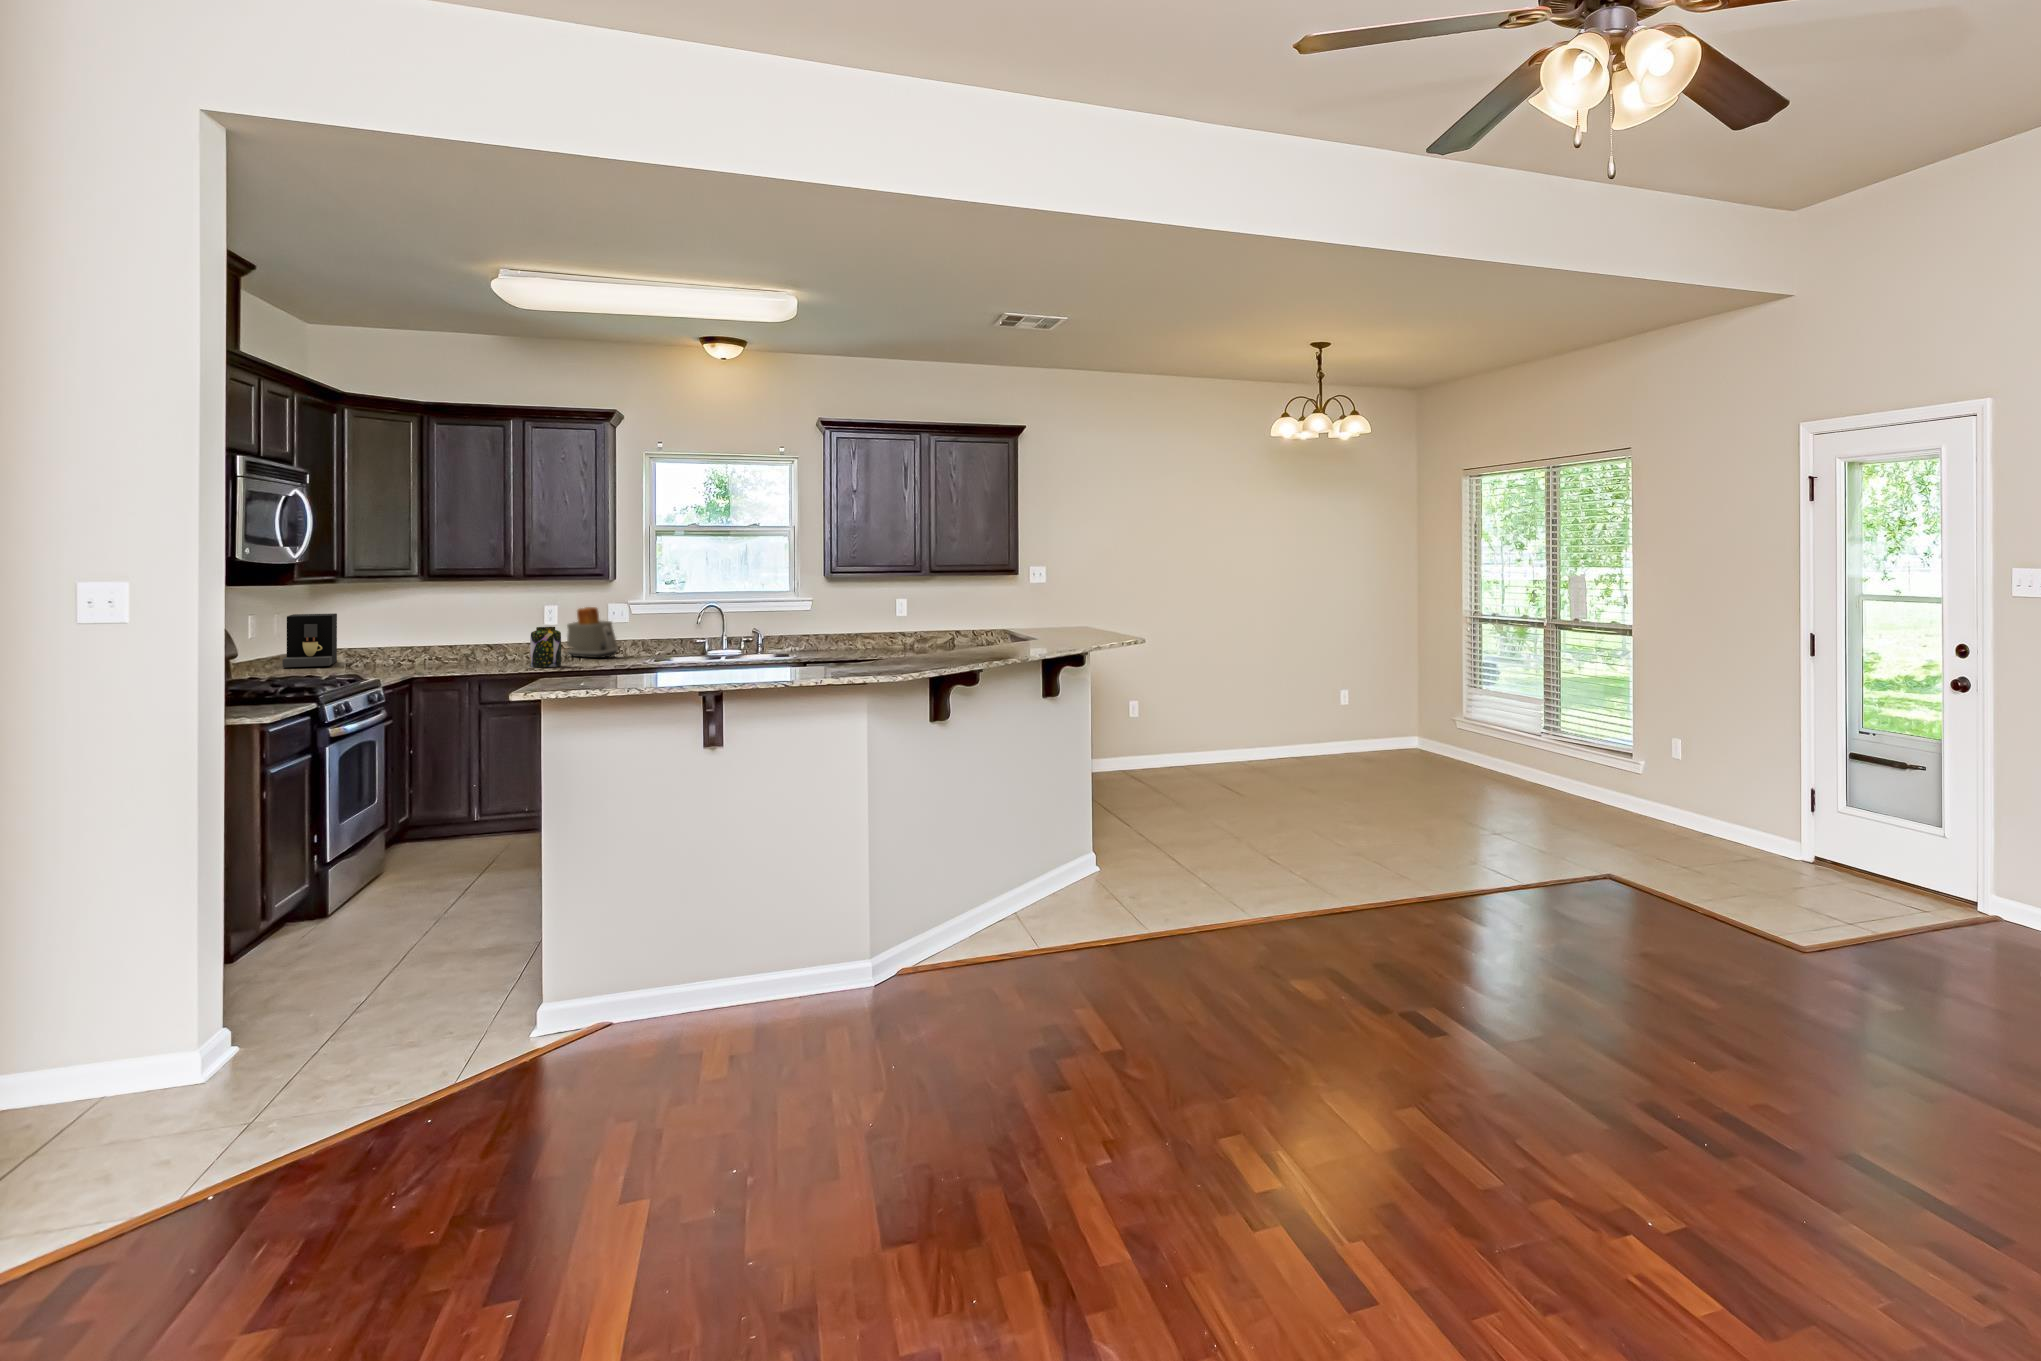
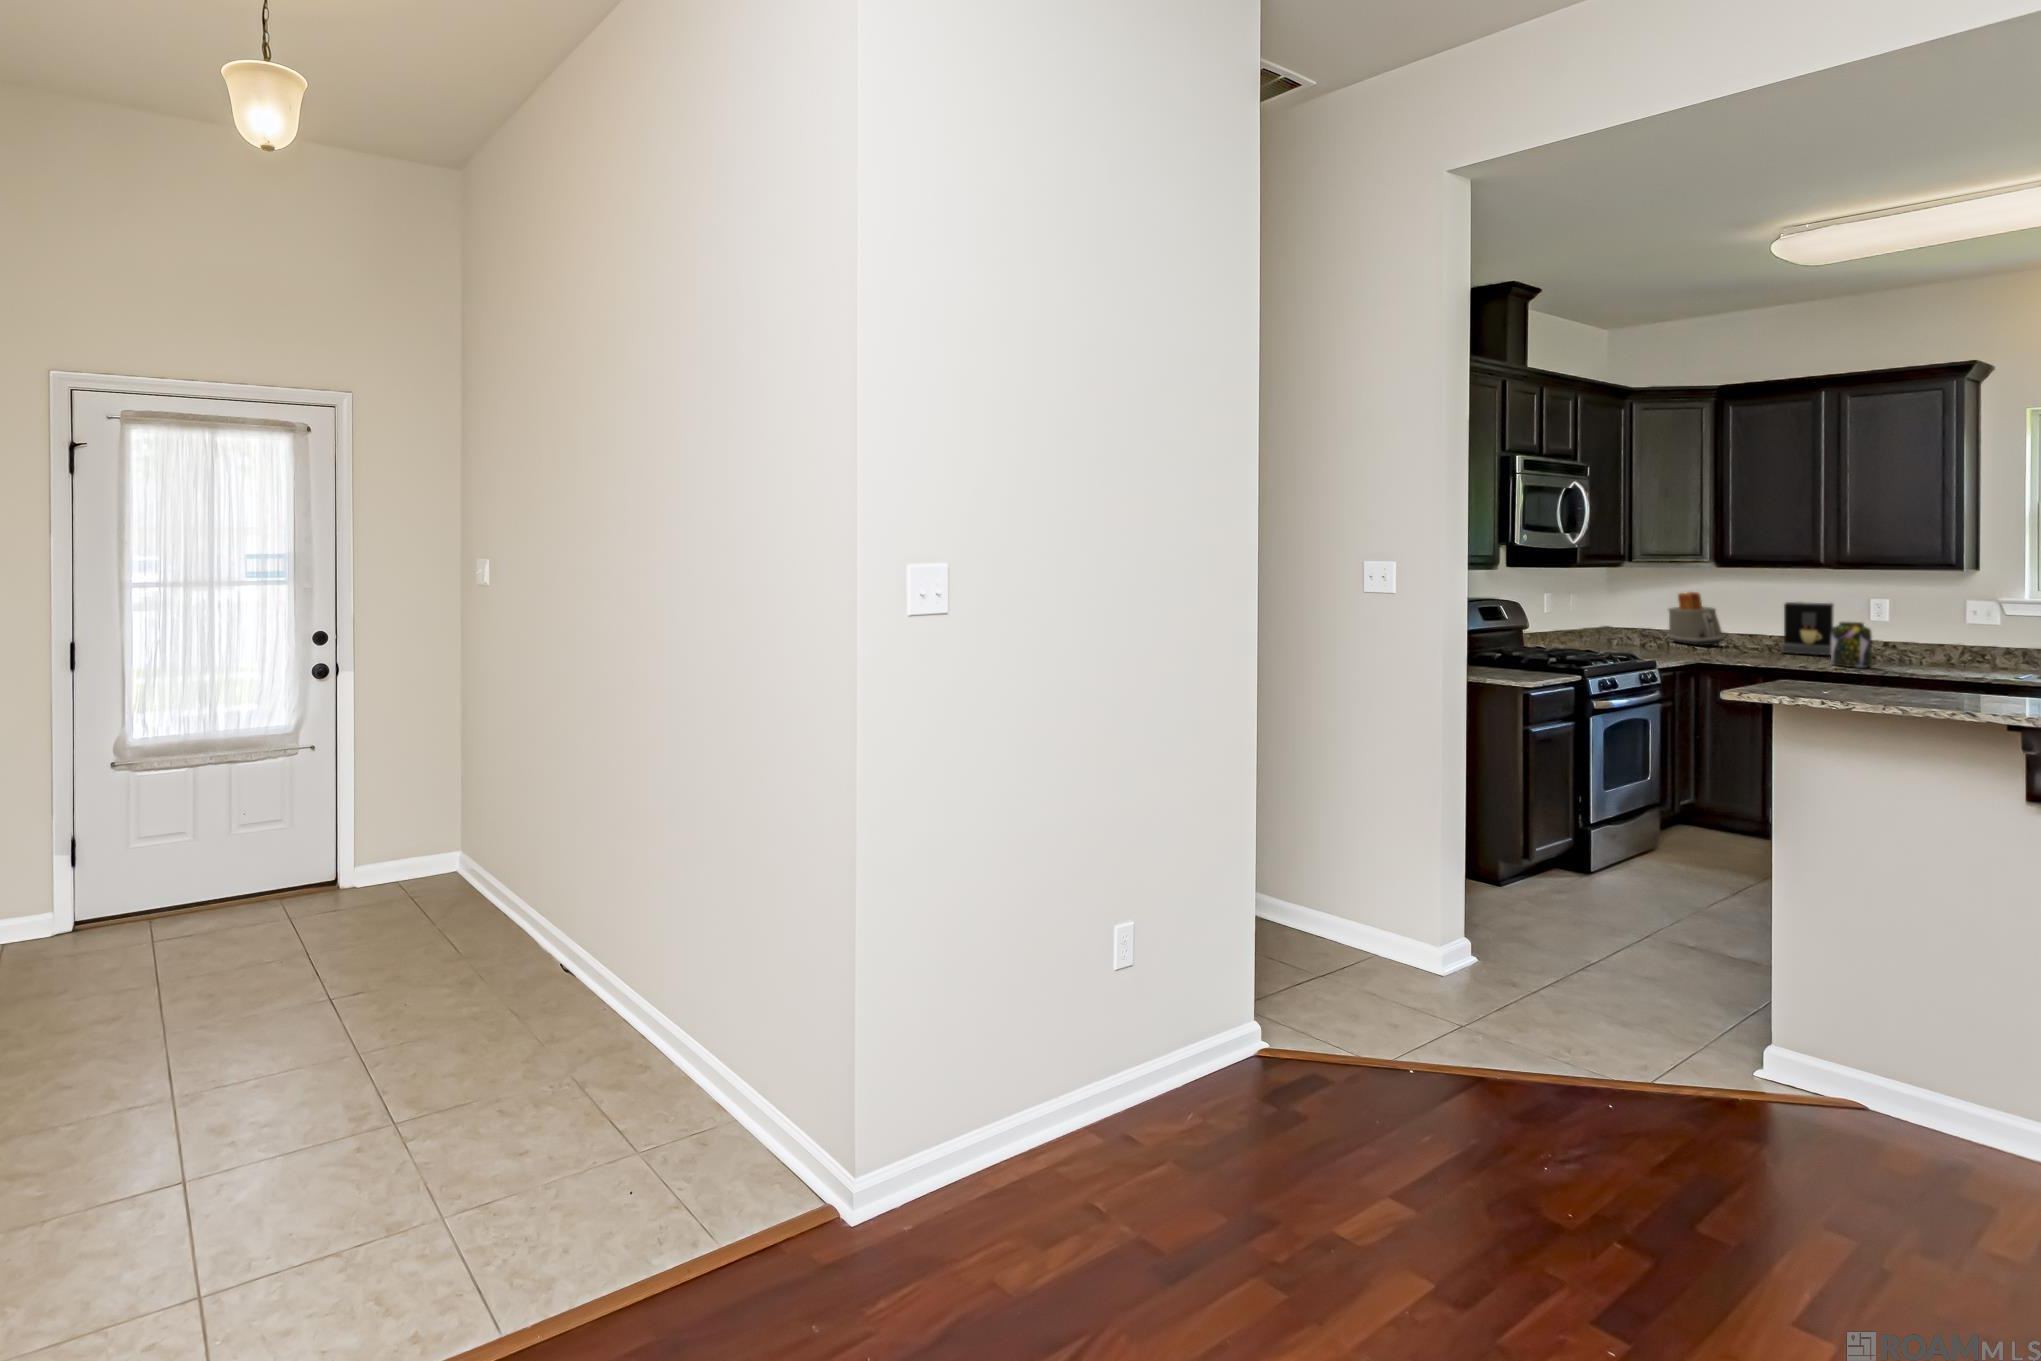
toaster: present [567,607,618,658] -> present [1669,592,1724,646]
coffee maker: present [282,613,337,667] -> present [1781,602,1834,655]

